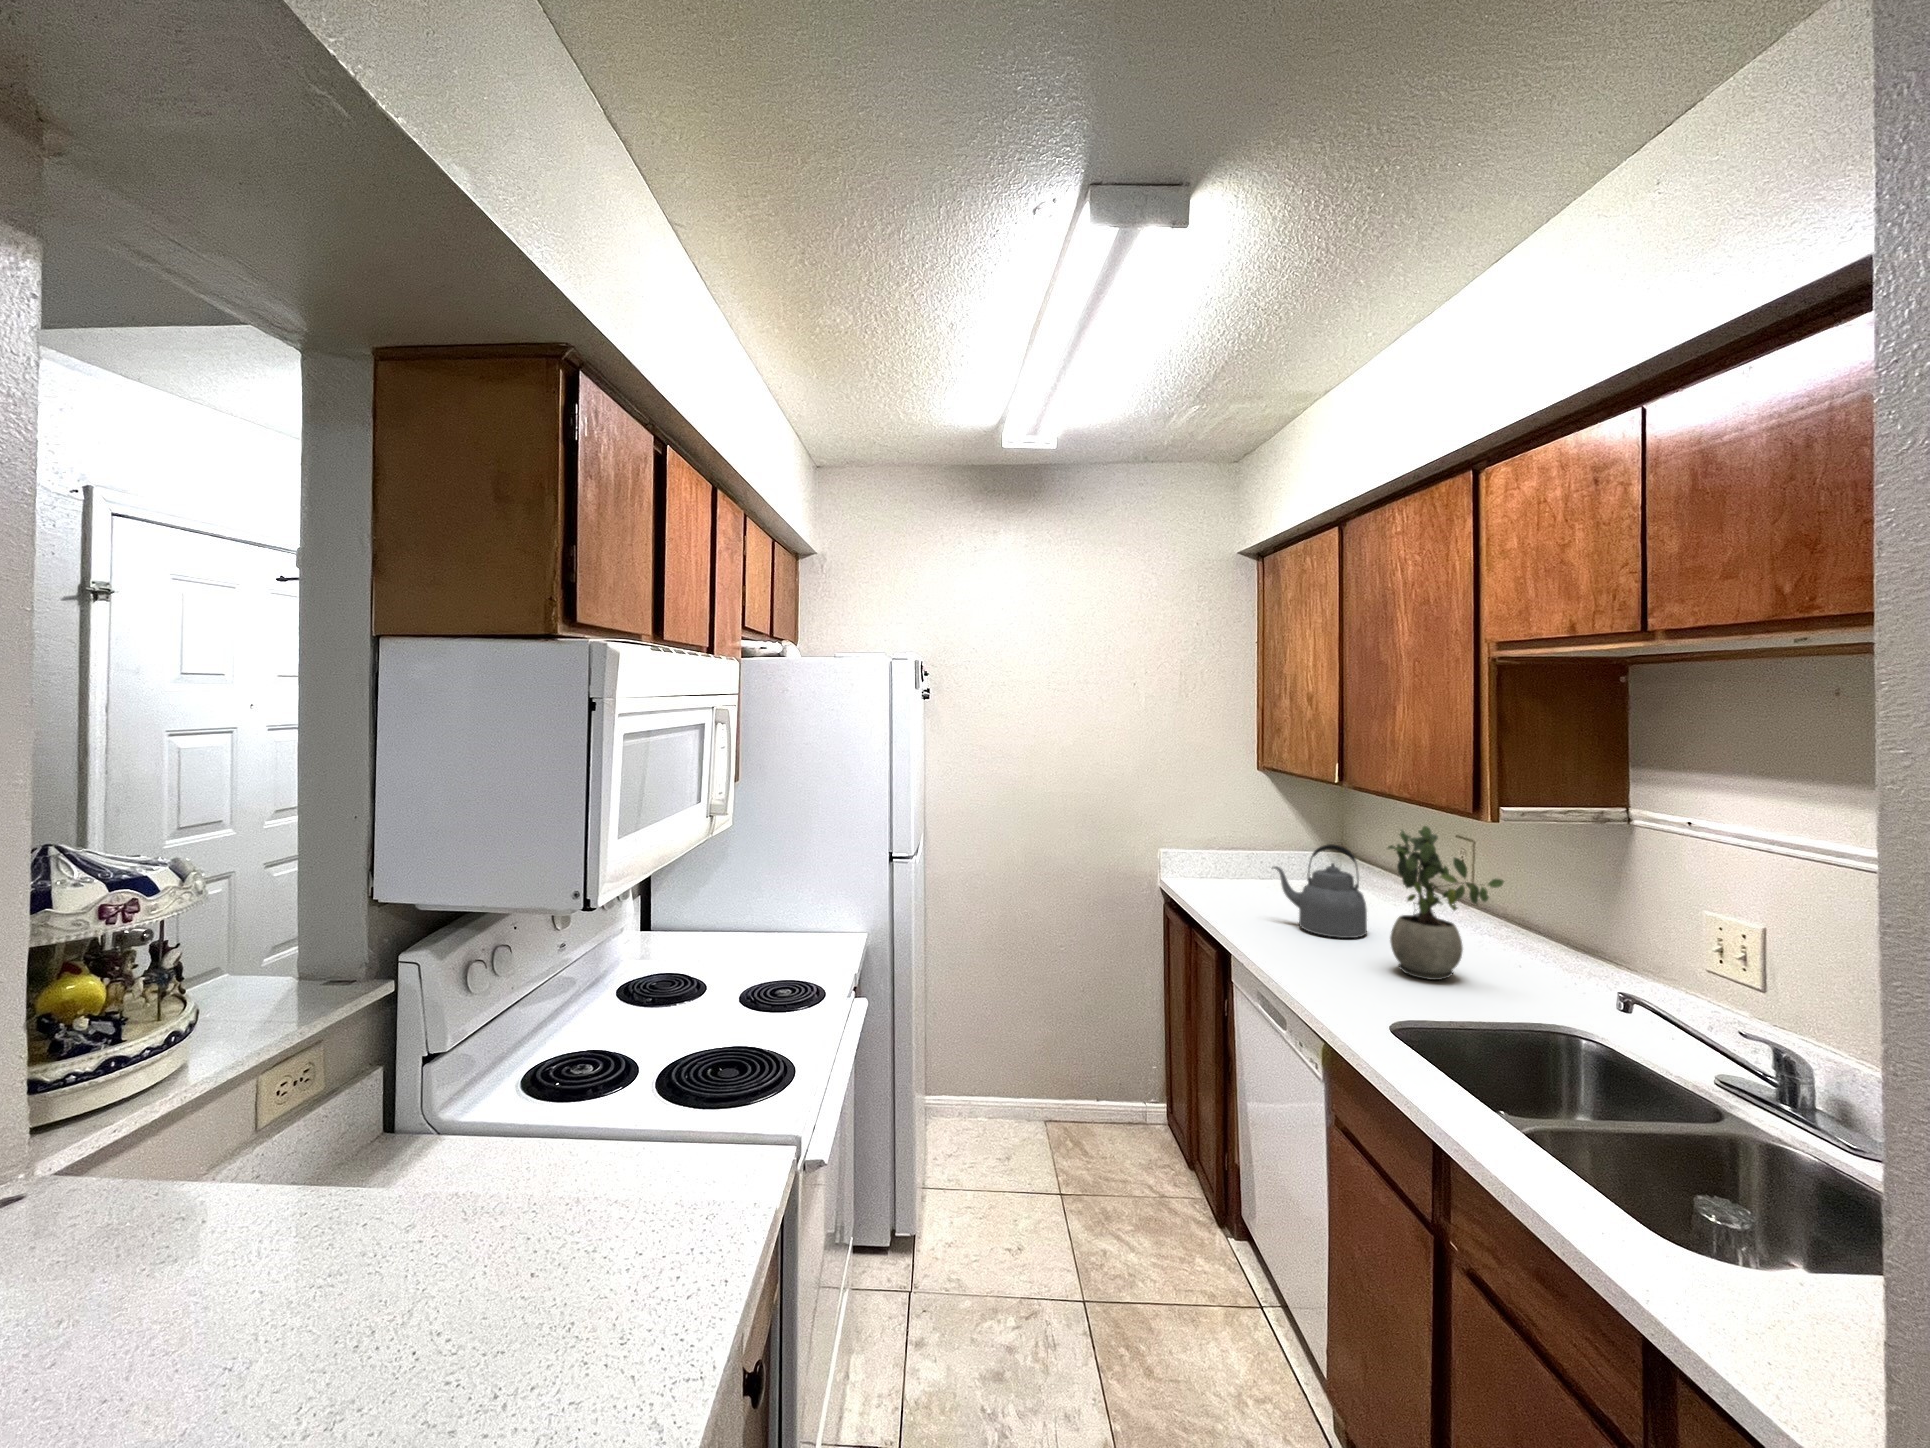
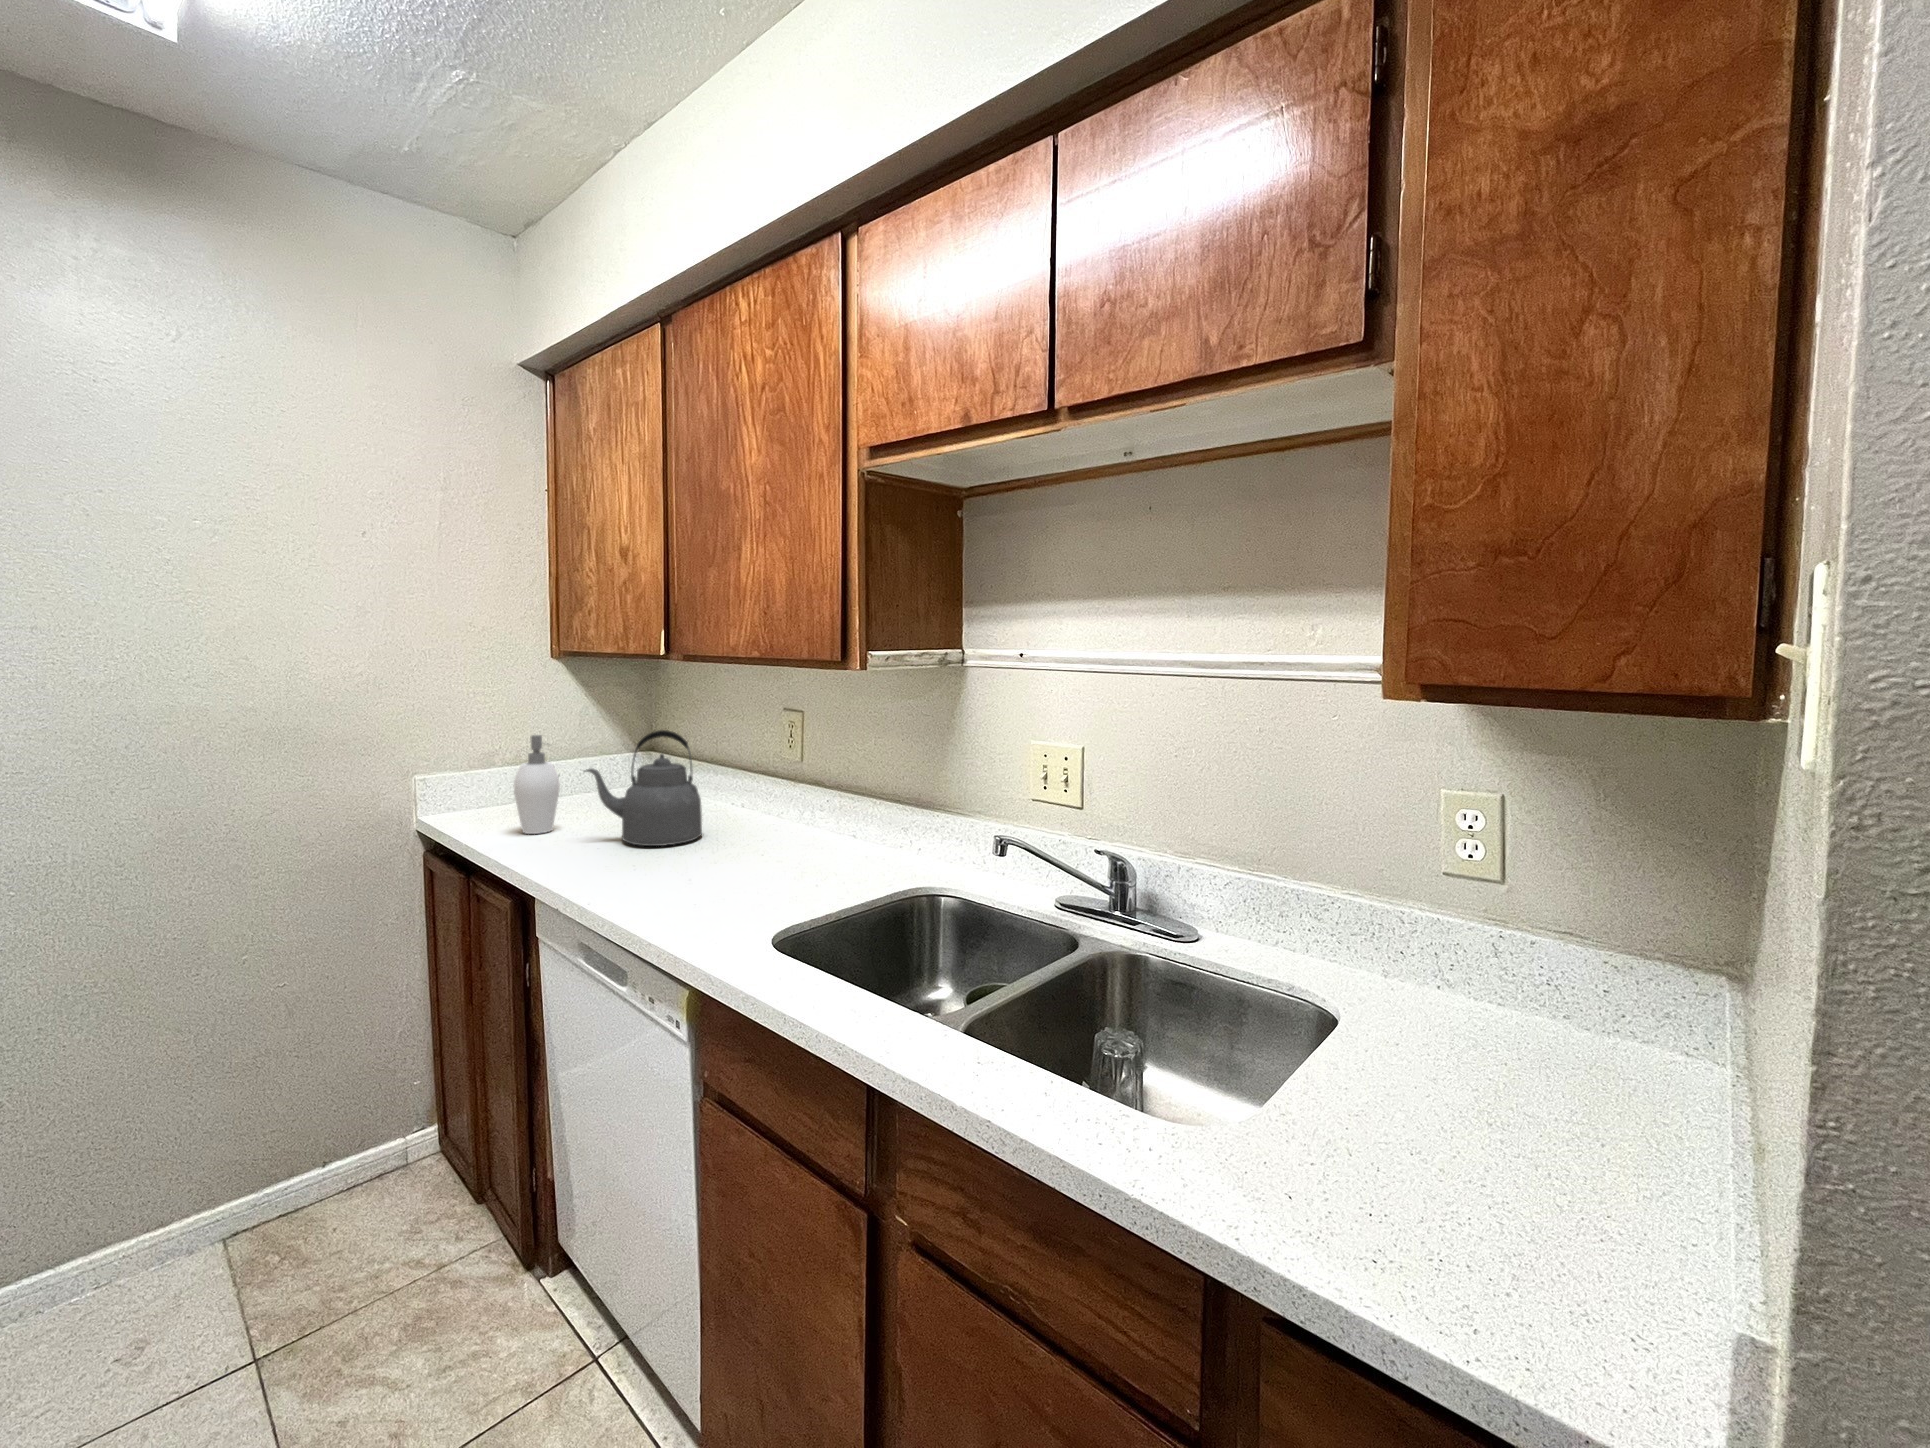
potted plant: present [1388,826,1504,980] -> none [739,685,863,871]
soap dispenser: none [1222,834,1256,908] -> present [514,735,560,834]

